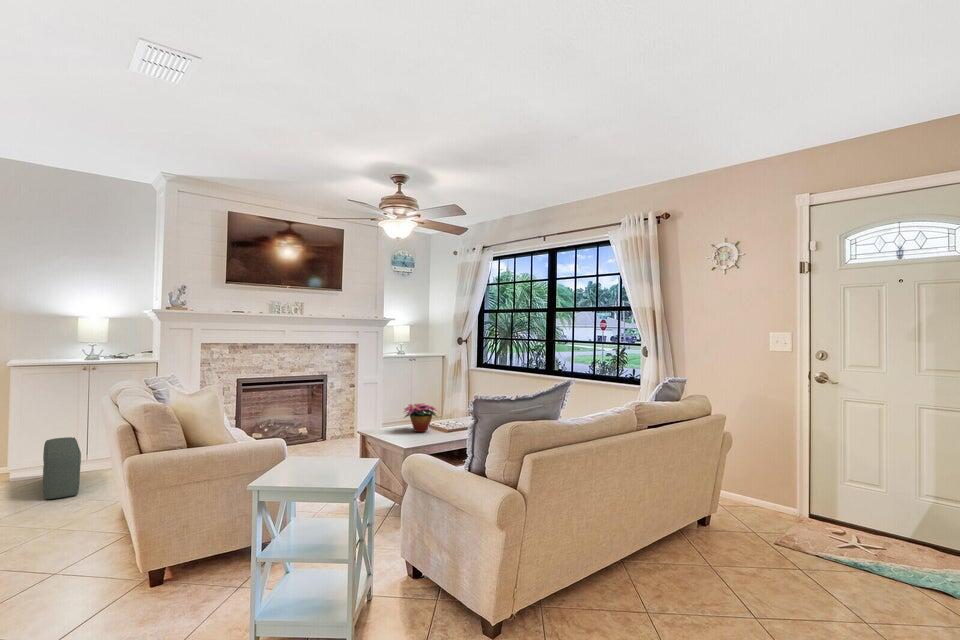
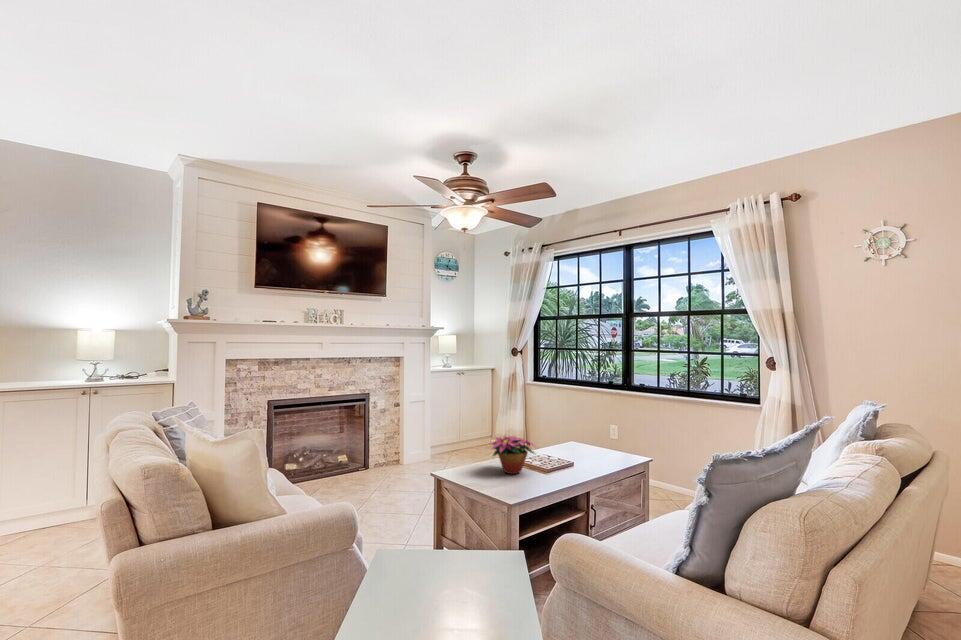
pouf: present [43,437,81,499] -> none [23,480,72,571]

